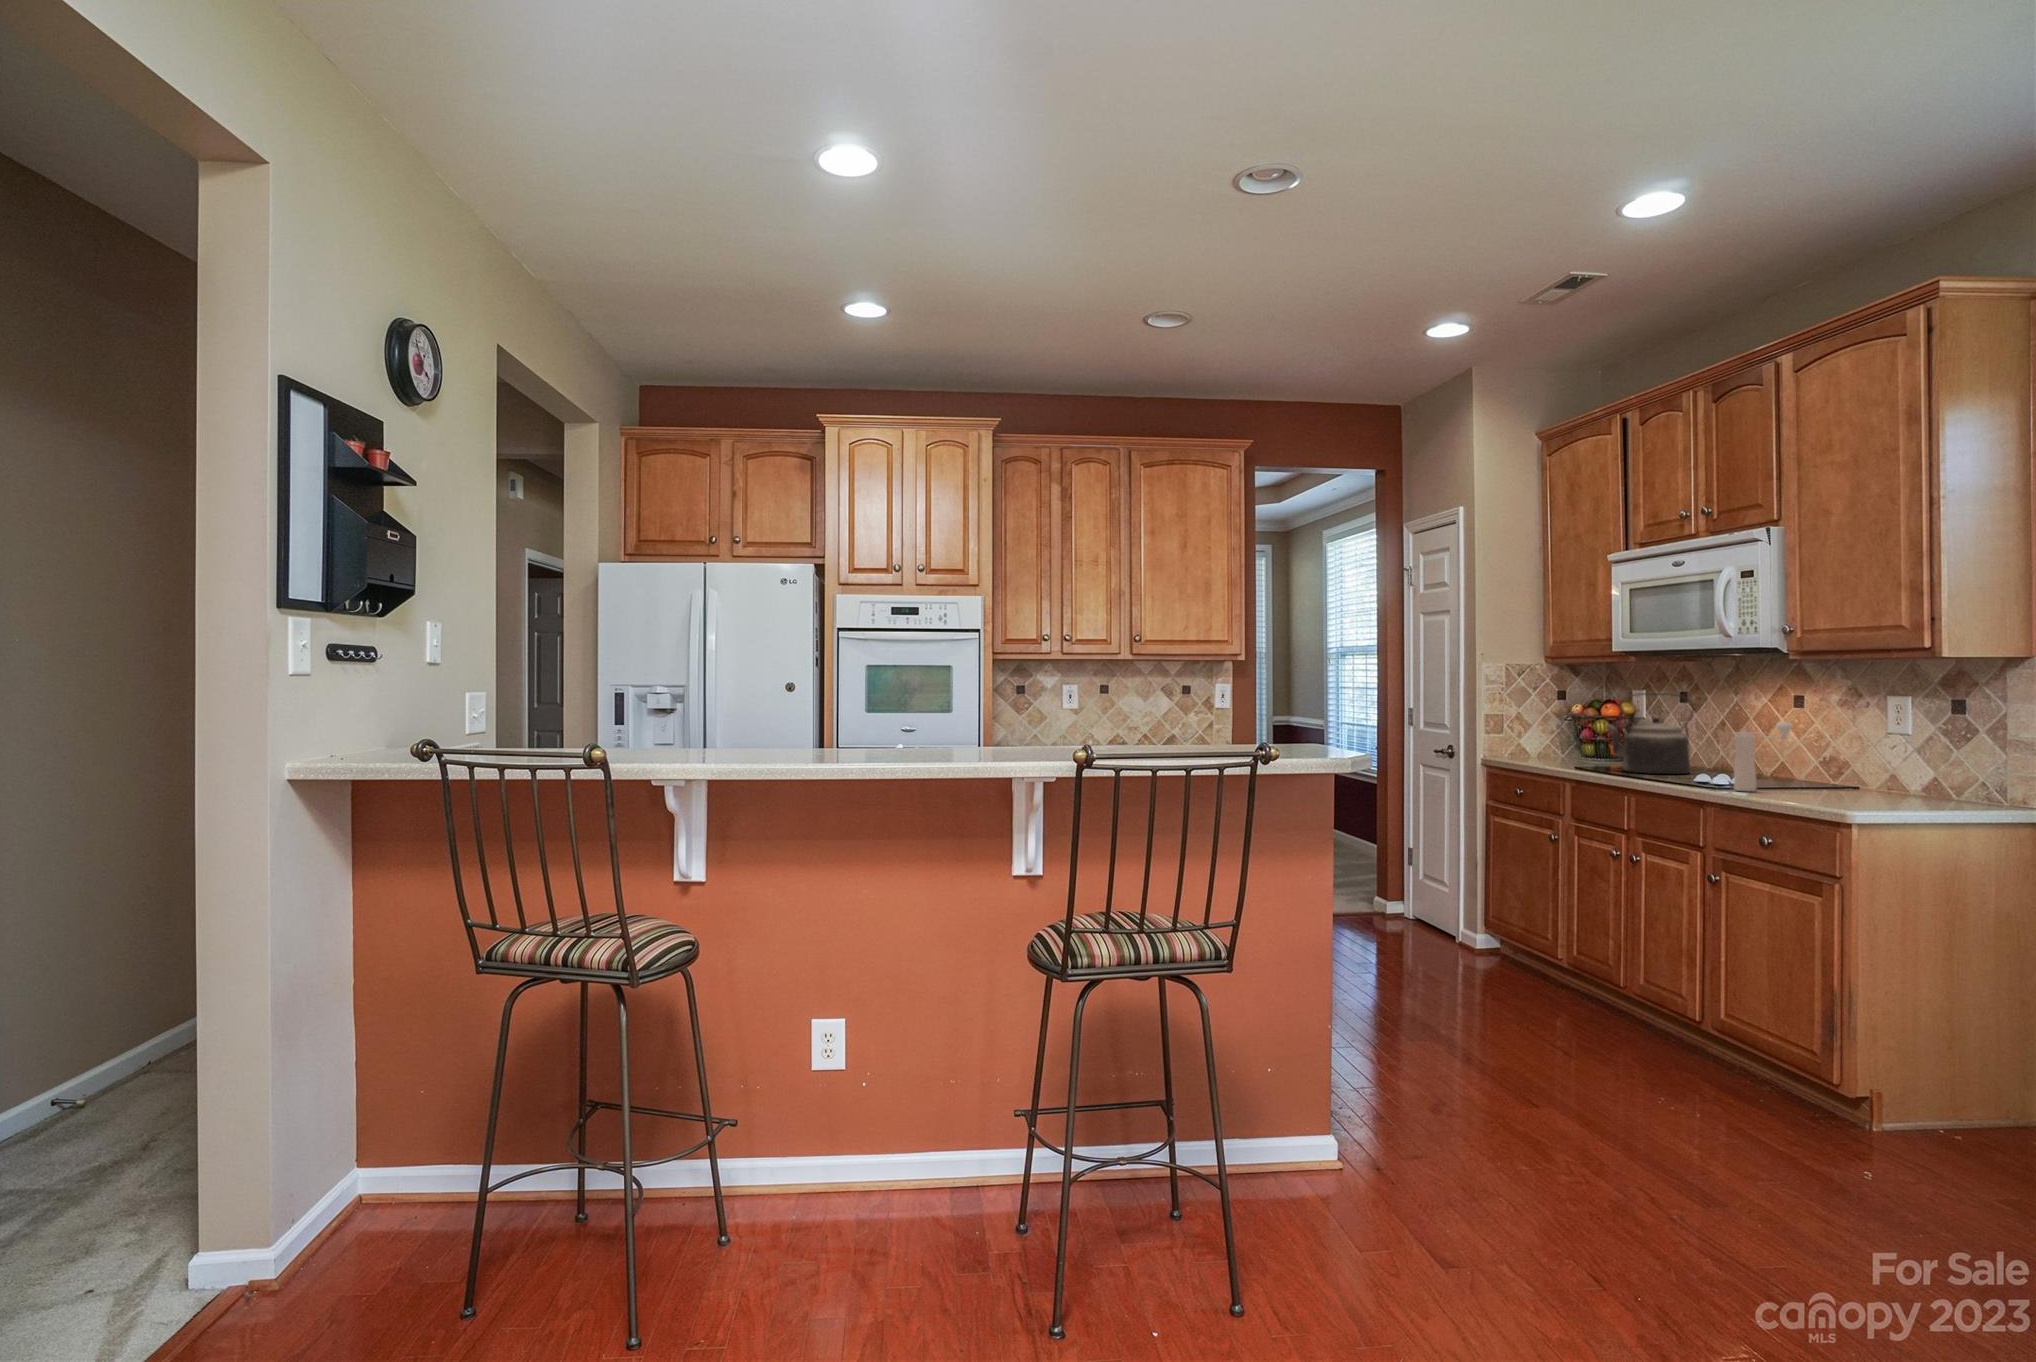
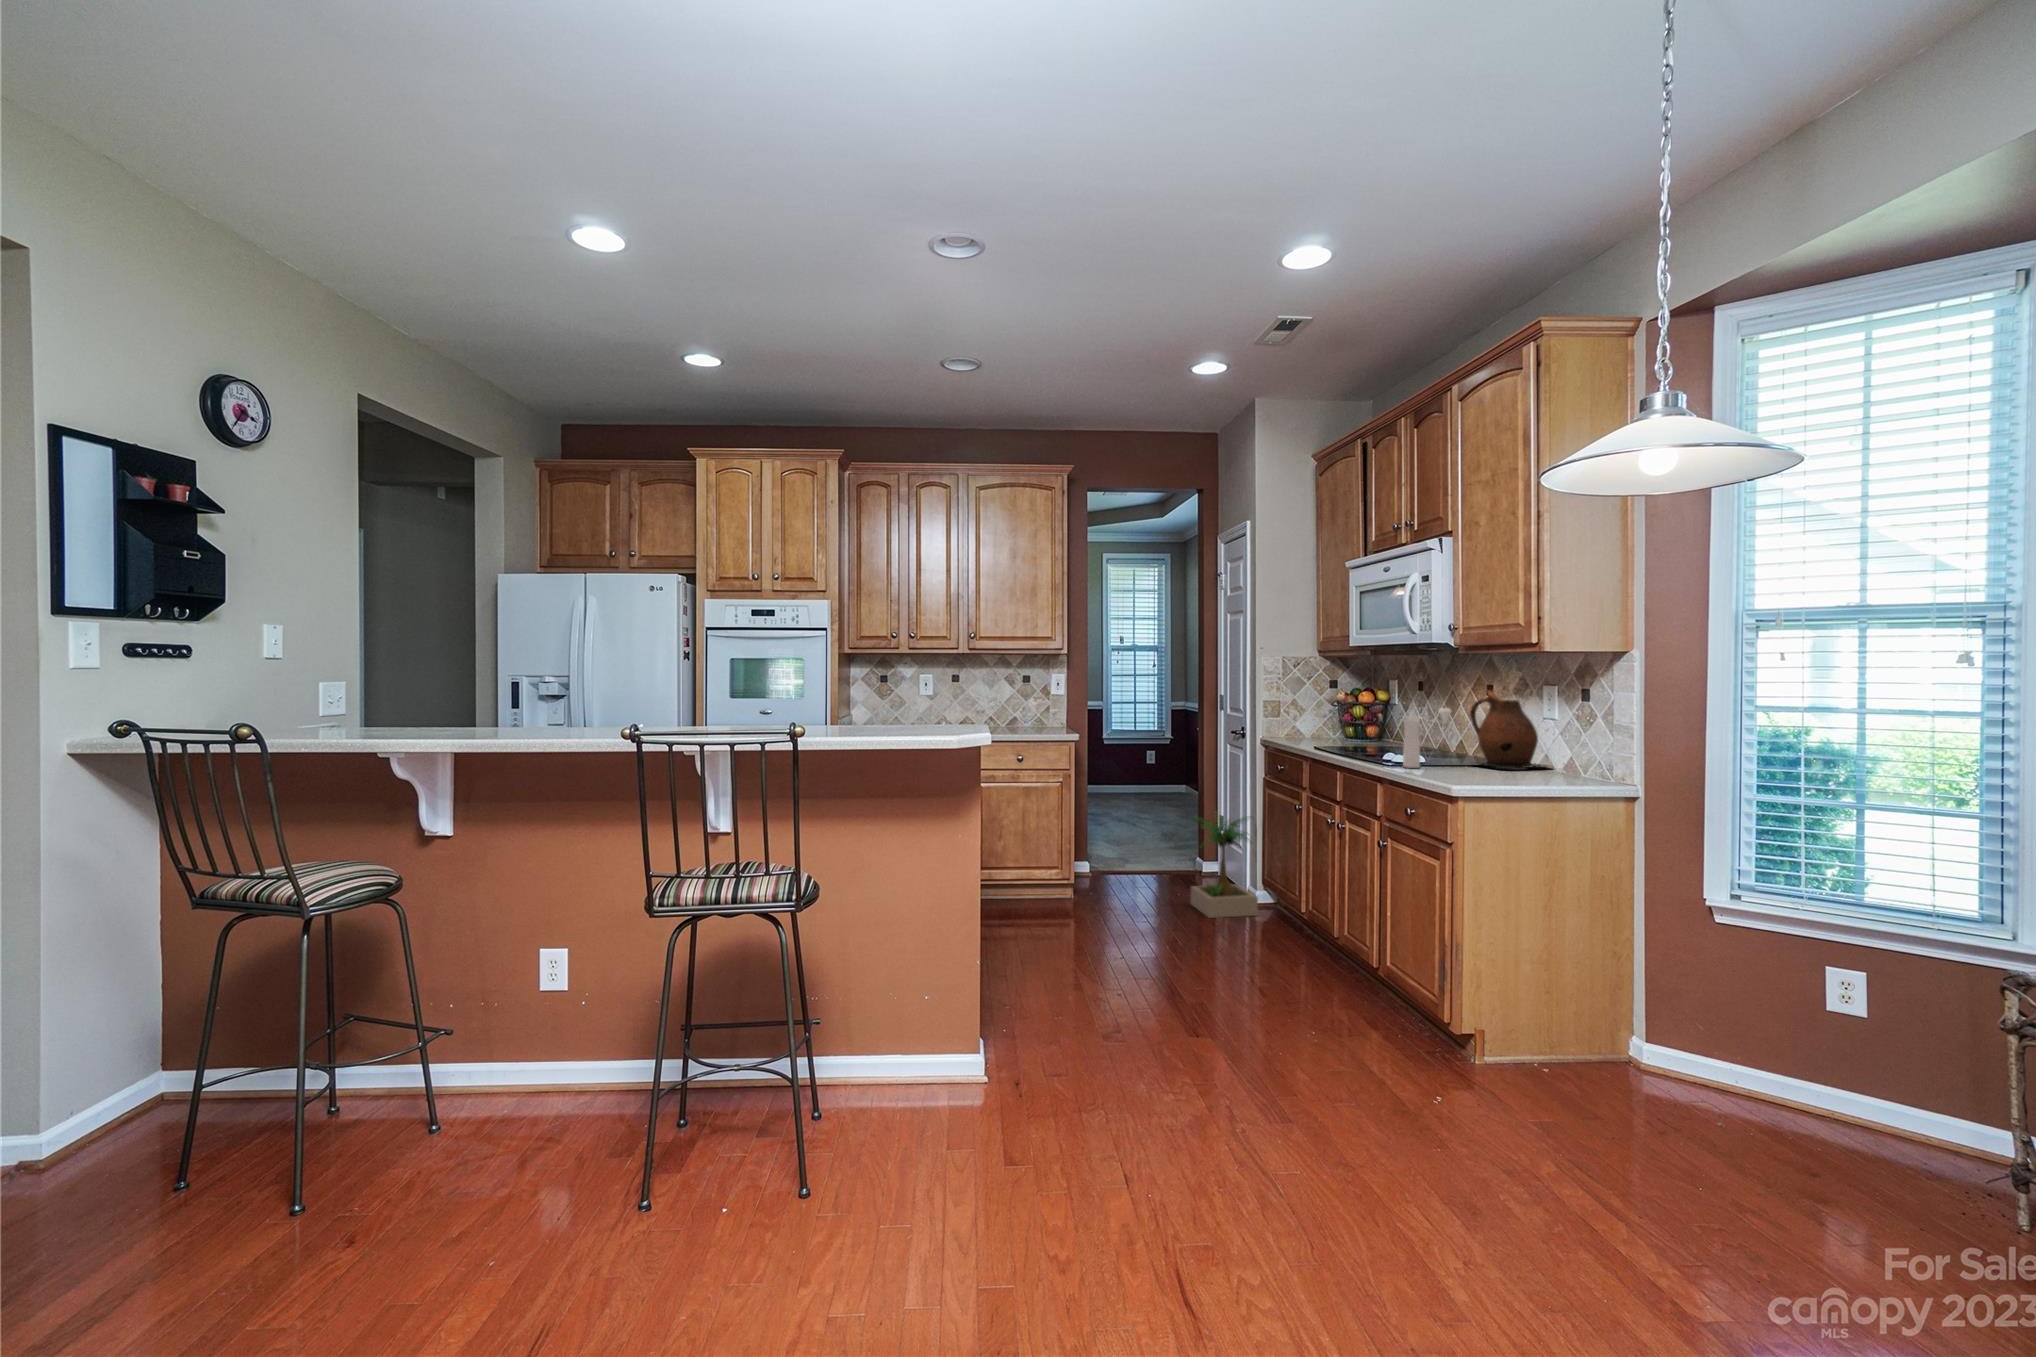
kettle: present [1606,693,1694,774] -> none [1339,683,1408,753]
ceramic pitcher: none [1804,702,1914,792] -> present [1470,691,1548,768]
potted plant: none [1388,841,1487,967] -> present [1190,815,1258,918]

